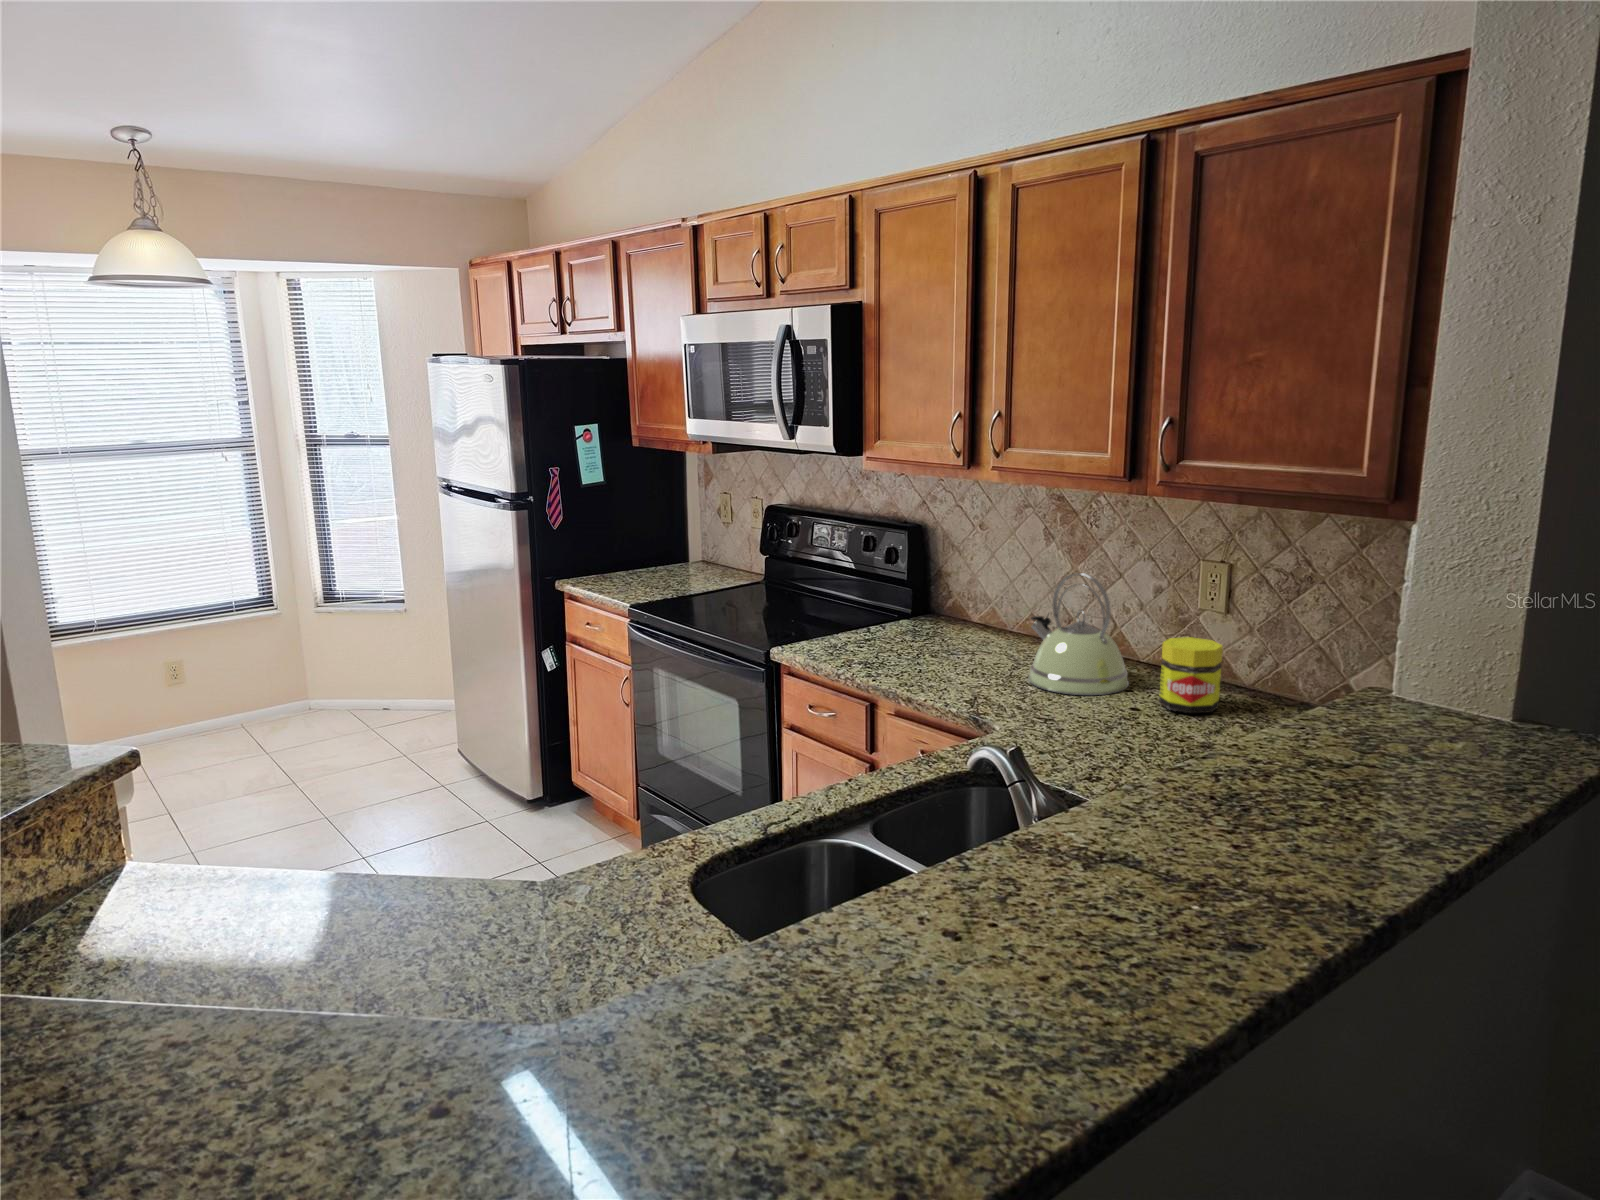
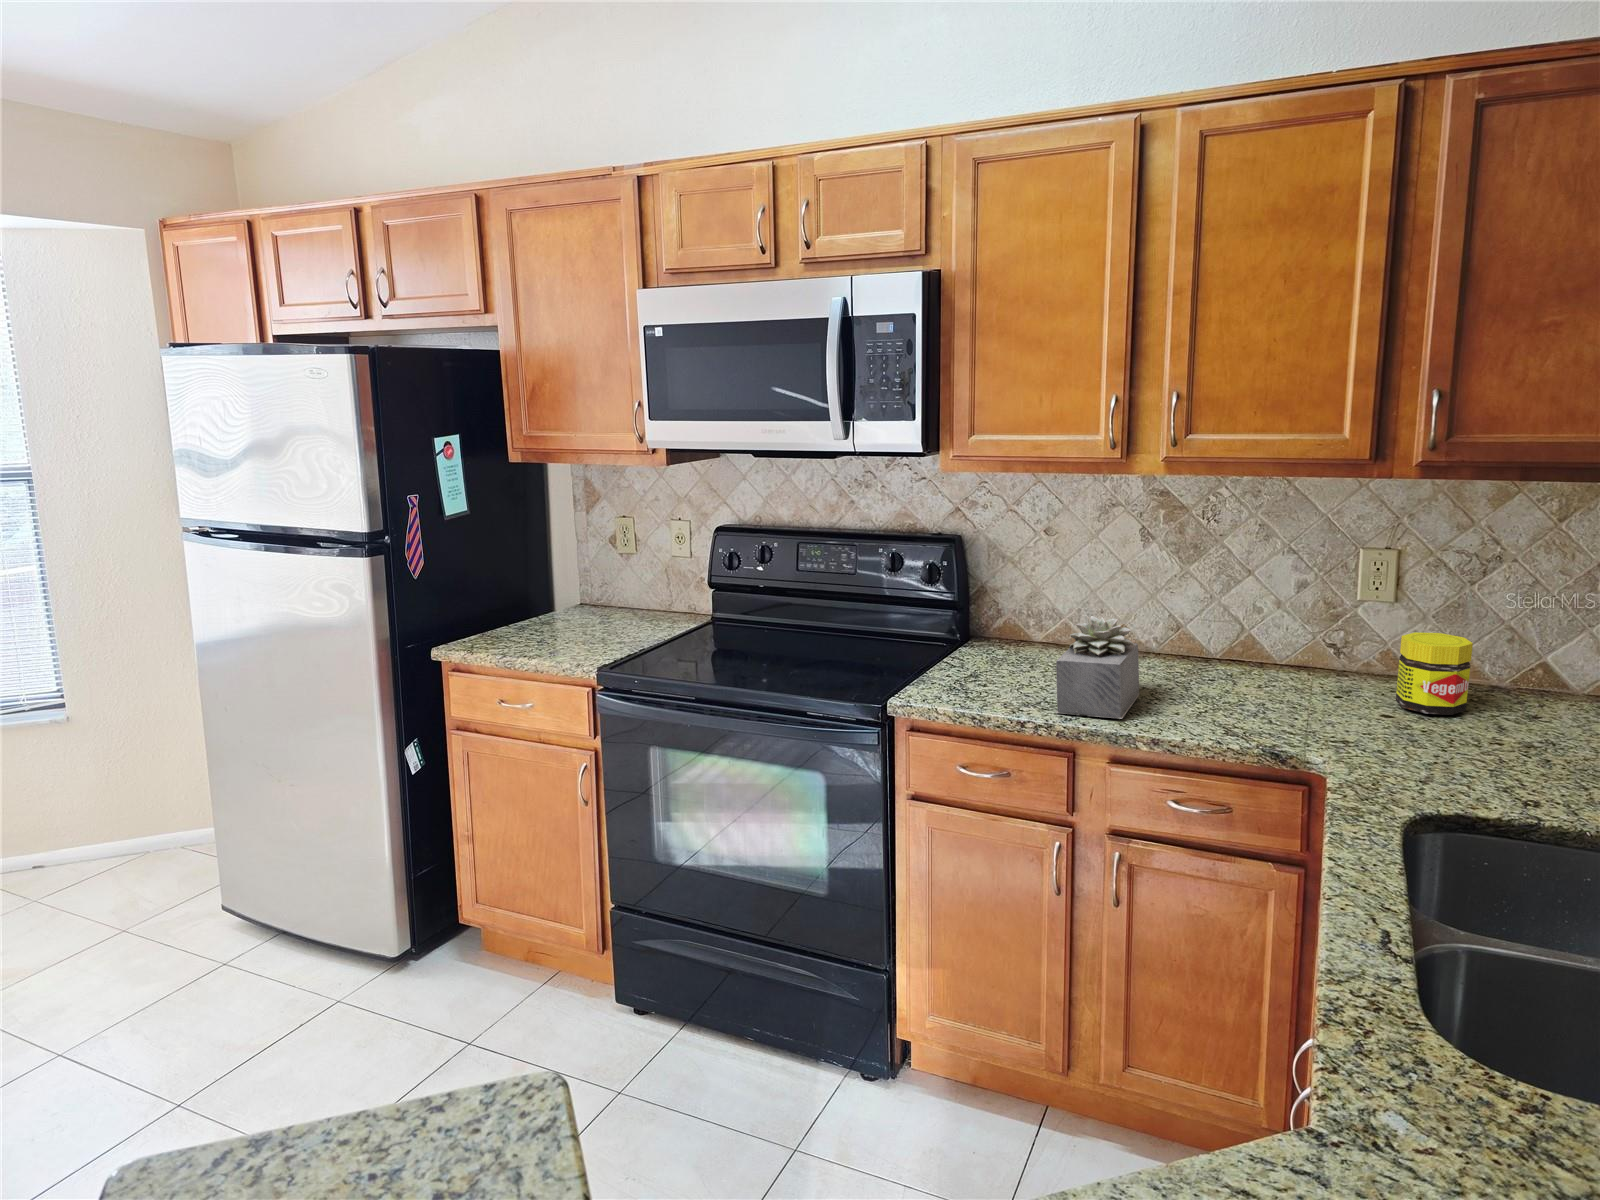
kettle: present [1028,573,1129,695] -> none [1202,574,1333,711]
succulent plant: none [880,594,968,680] -> present [1056,616,1140,719]

